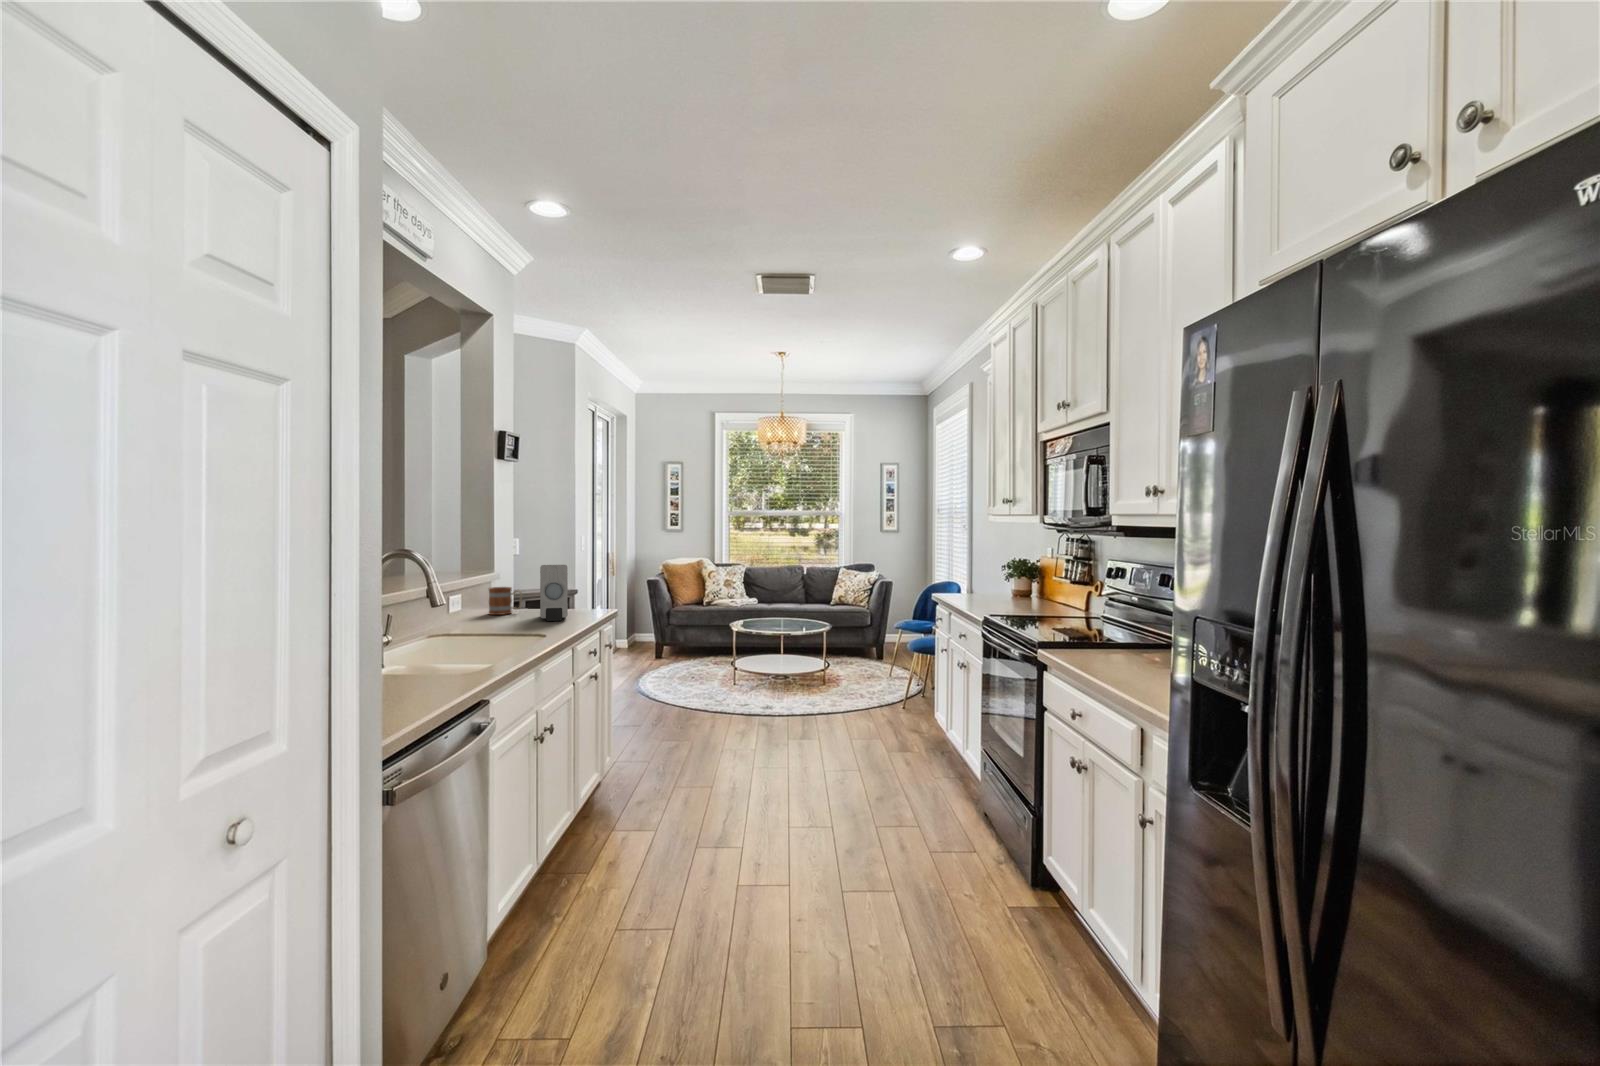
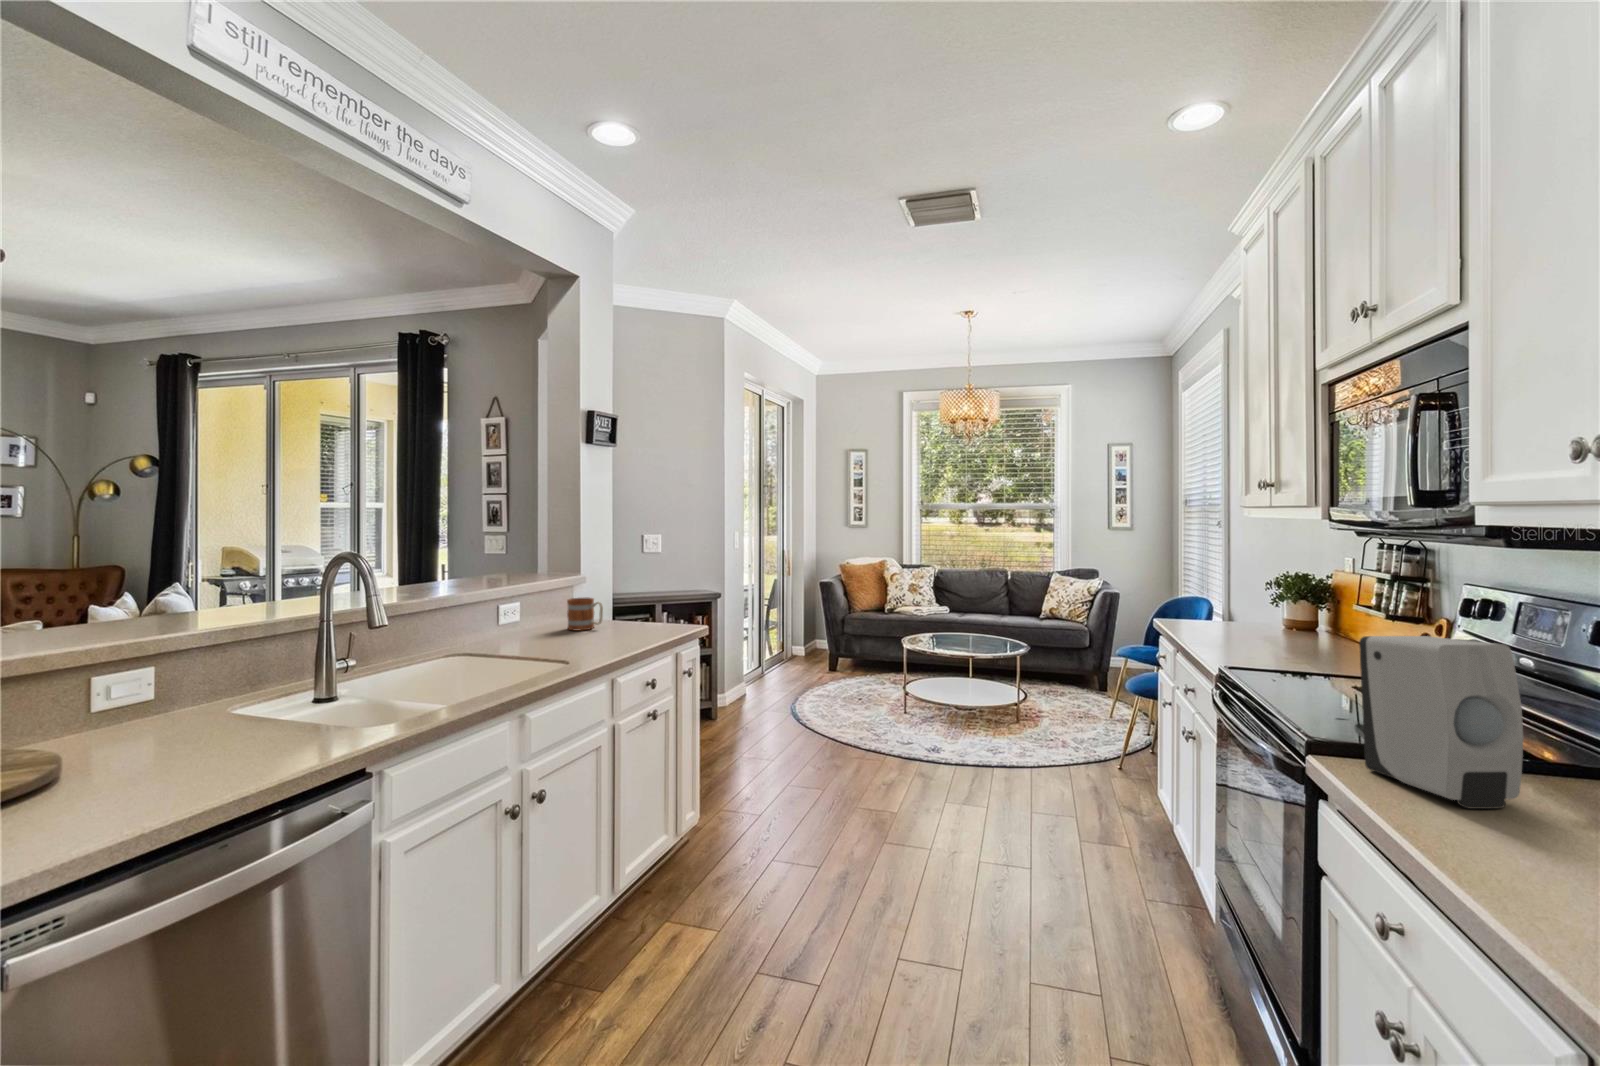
soap dispenser: present [540,565,568,621] -> present [1359,636,1524,809]

